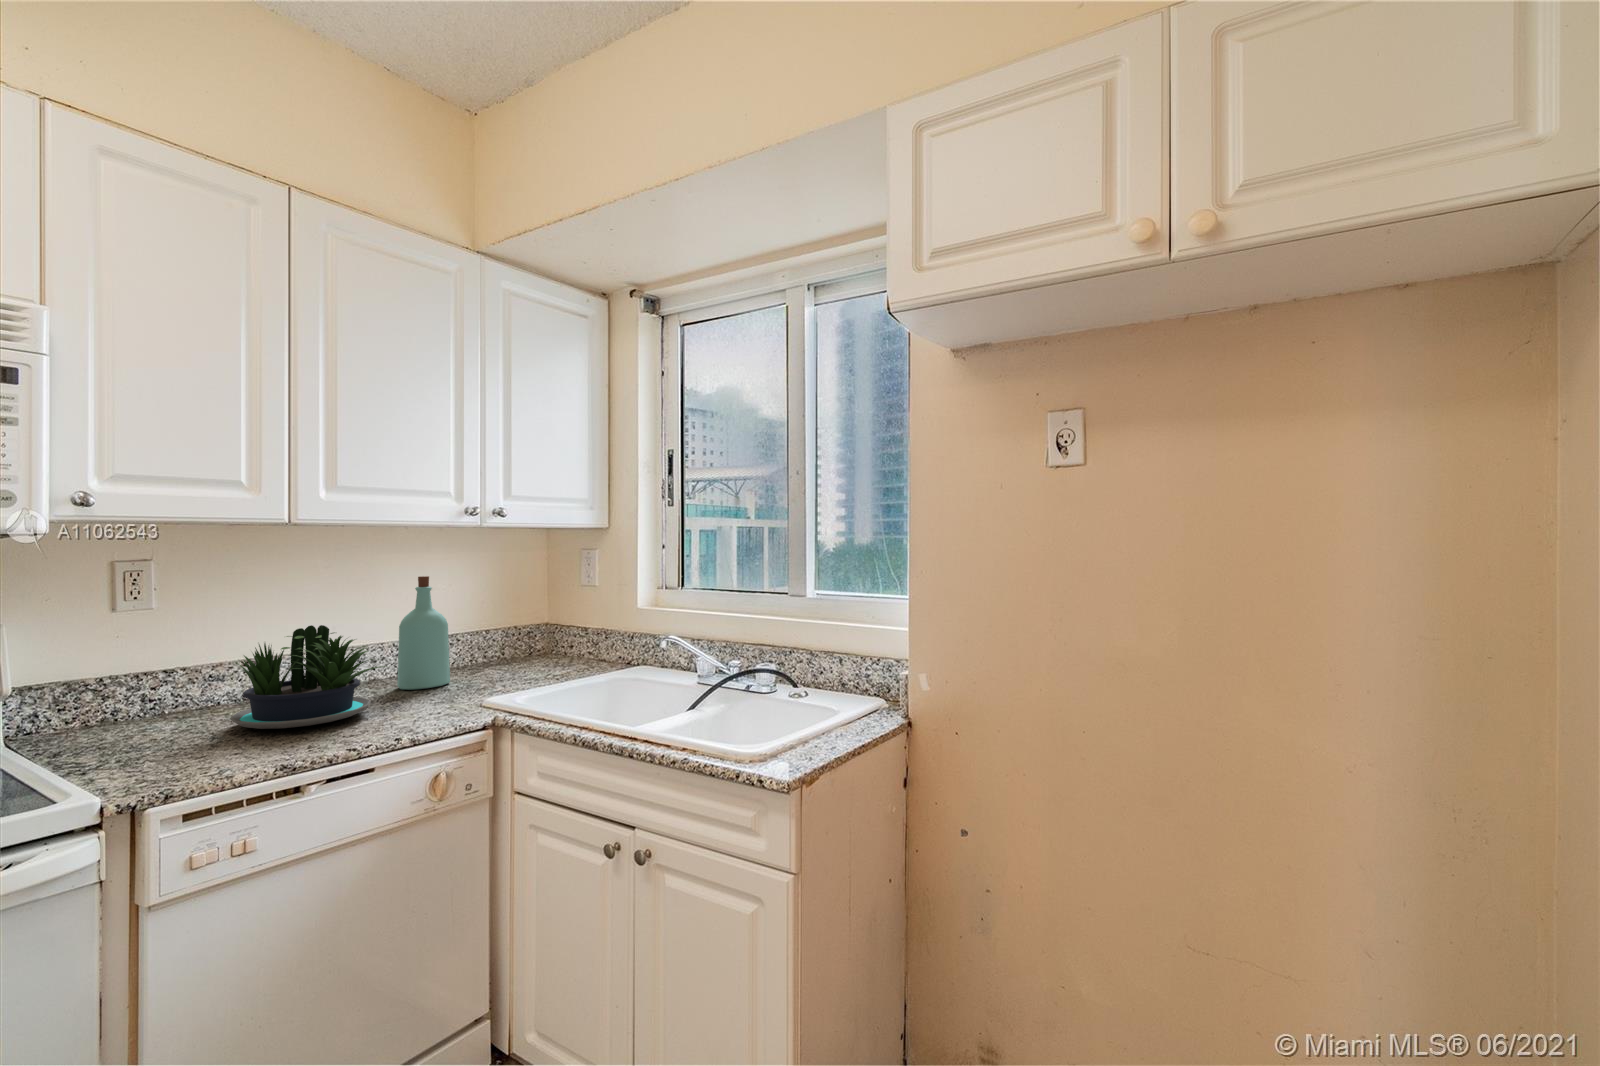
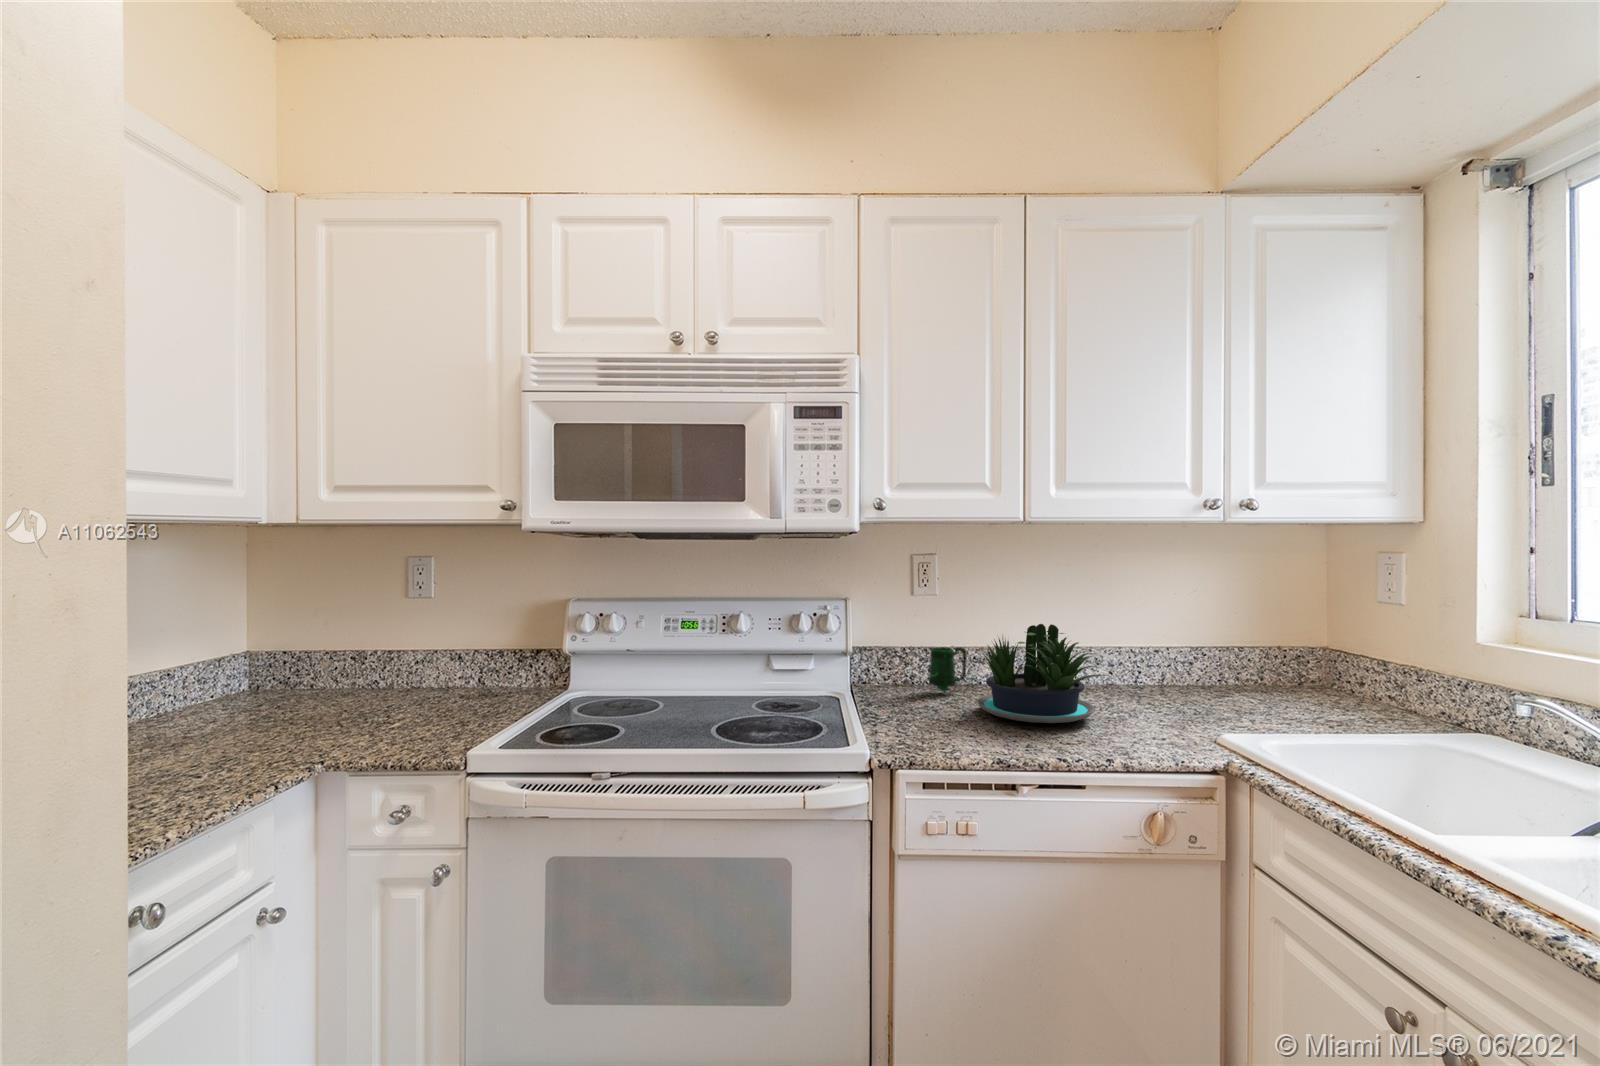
bottle: present [397,576,450,690] -> none [1131,580,1189,705]
mug: none [149,664,205,726] -> present [929,647,967,692]

